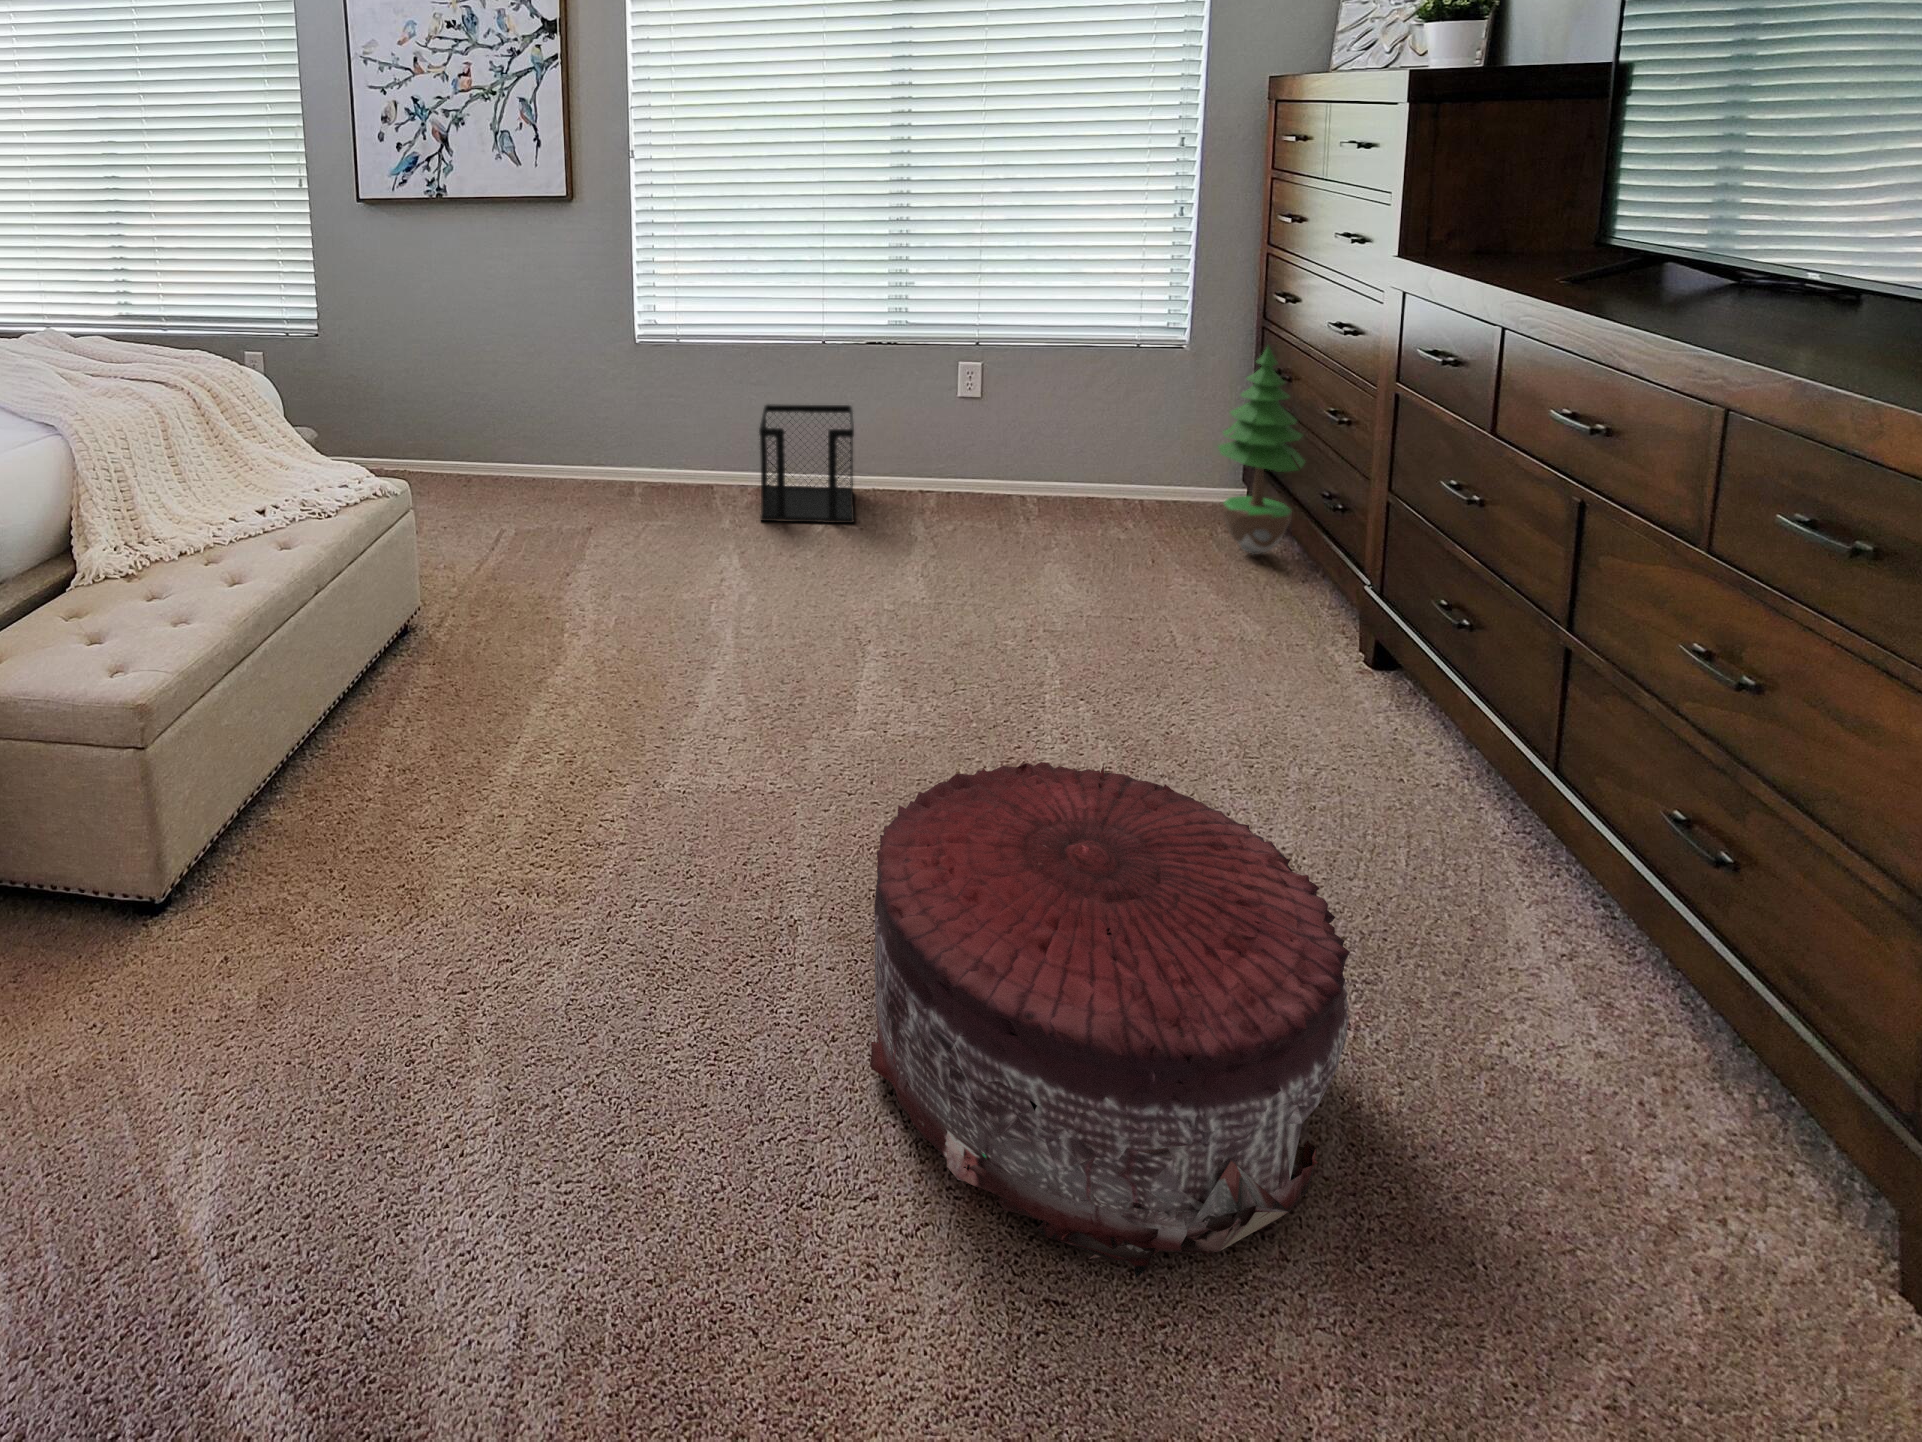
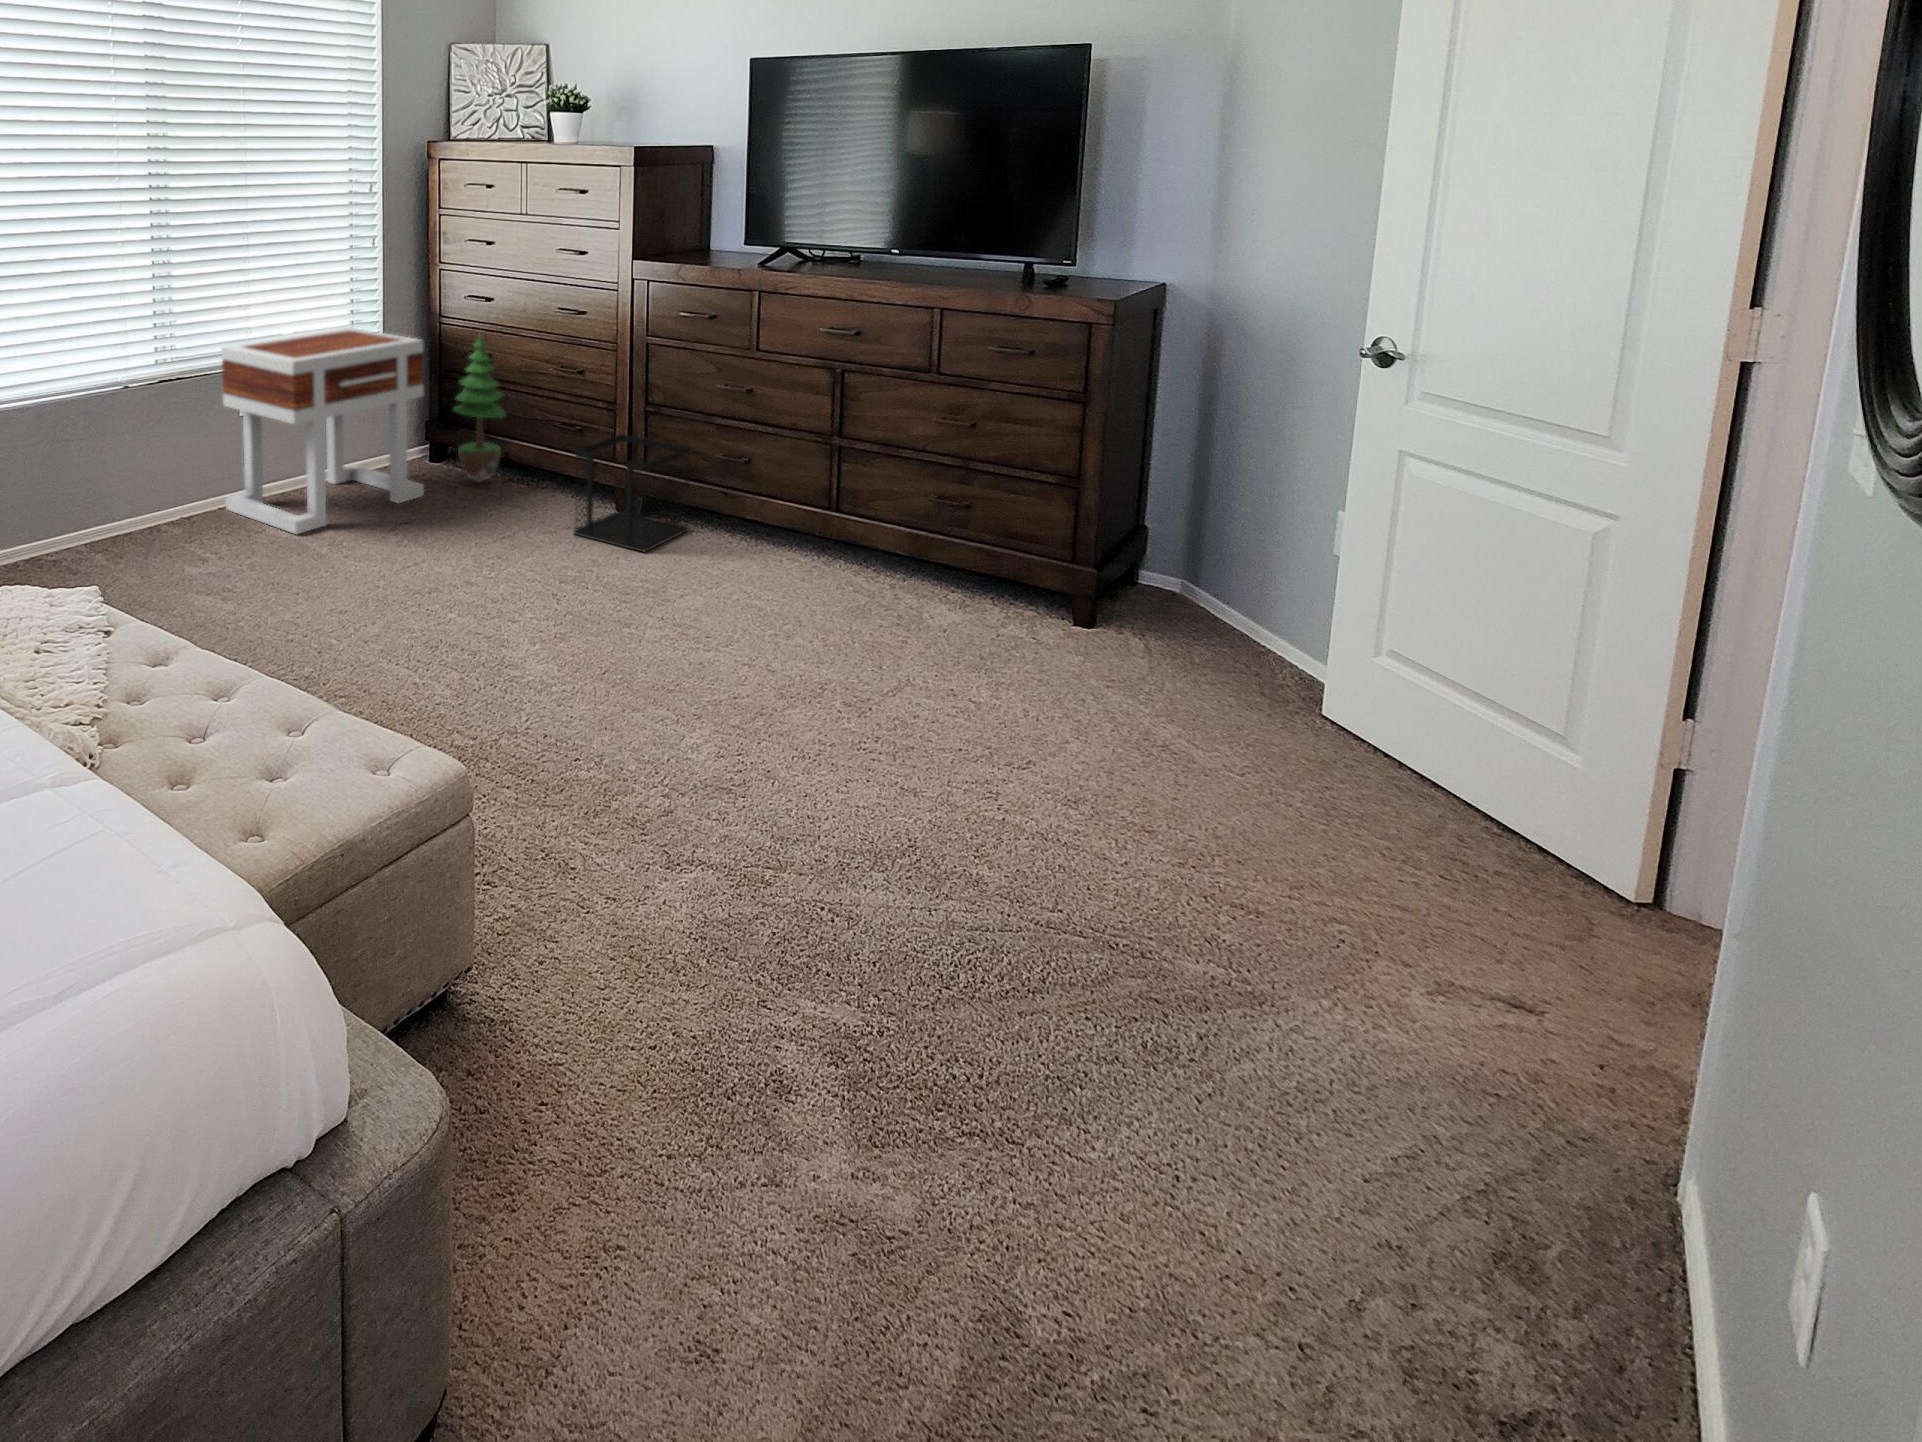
side table: none [923,314,1159,546] -> present [221,328,424,534]
wastebasket: present [759,404,854,523] -> present [574,435,691,552]
pouf: present [870,762,1350,1278] -> none [659,554,896,747]

